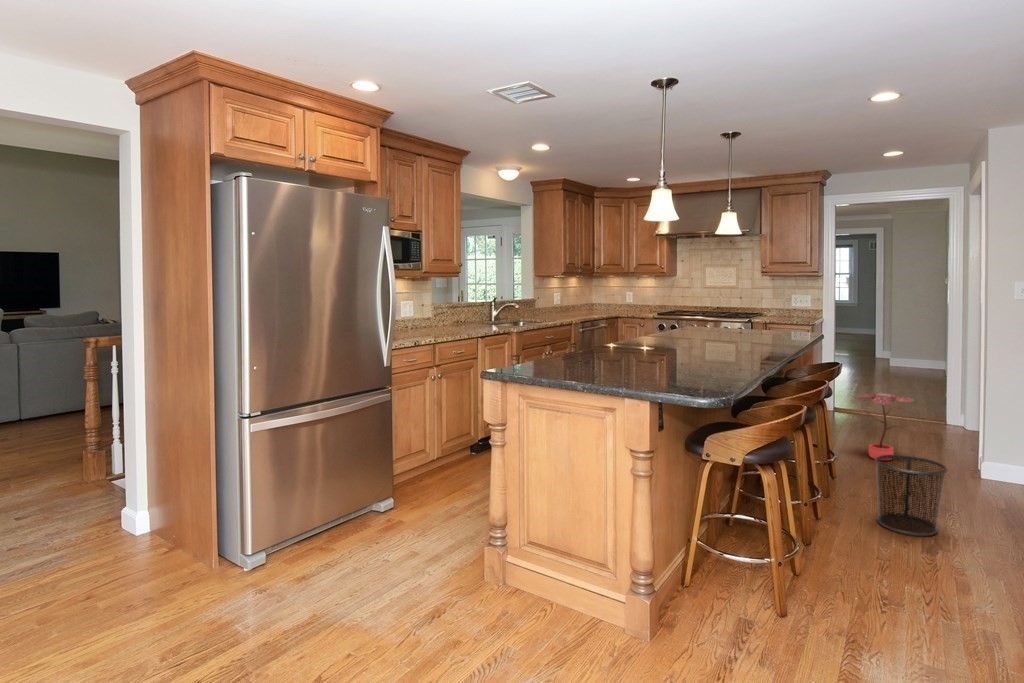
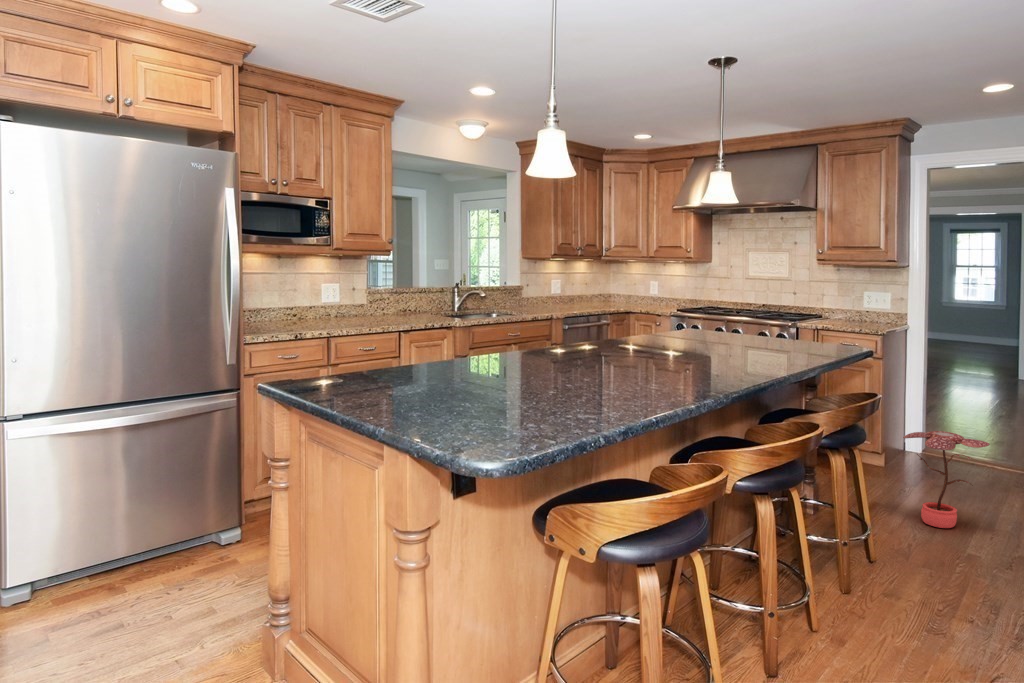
trash can: present [875,455,948,536] -> none [874,528,980,657]

